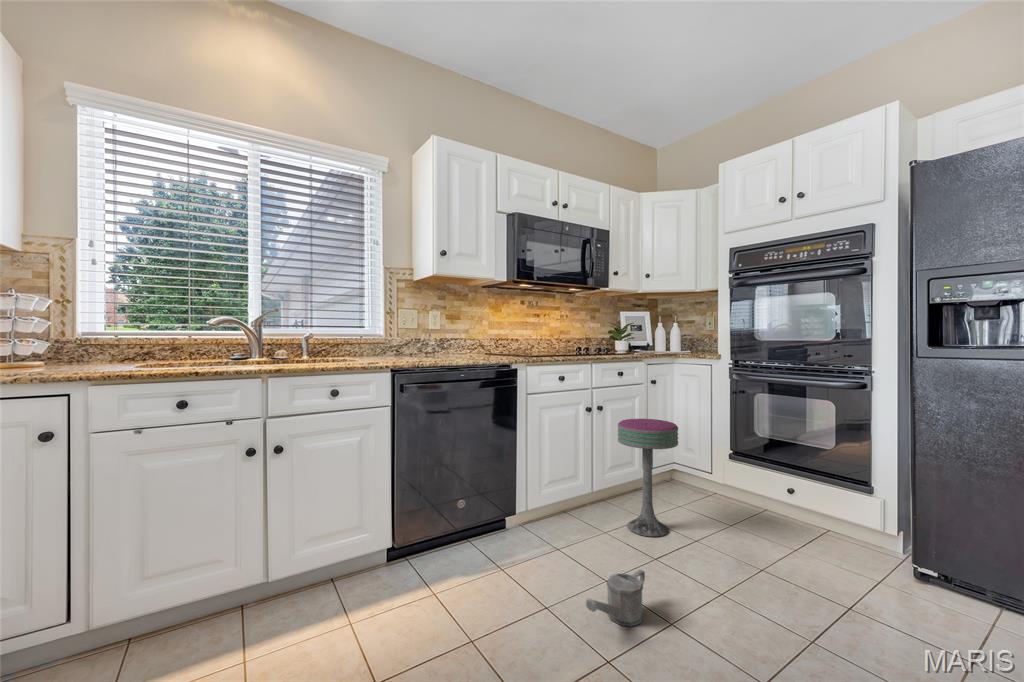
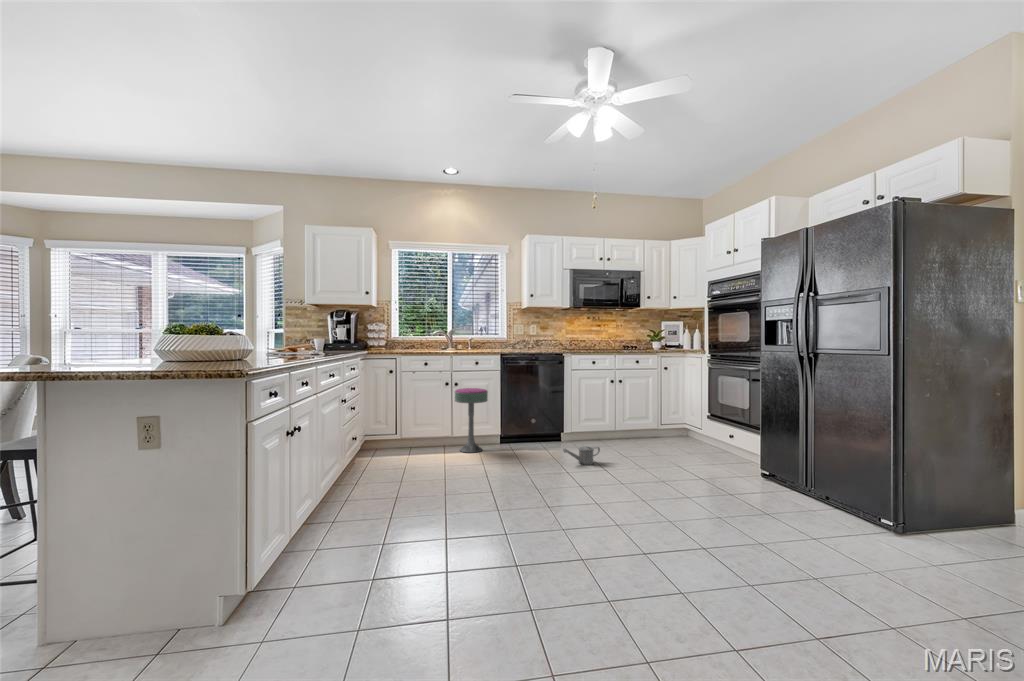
bar stool: present [618,419,678,537] -> present [455,388,488,453]

